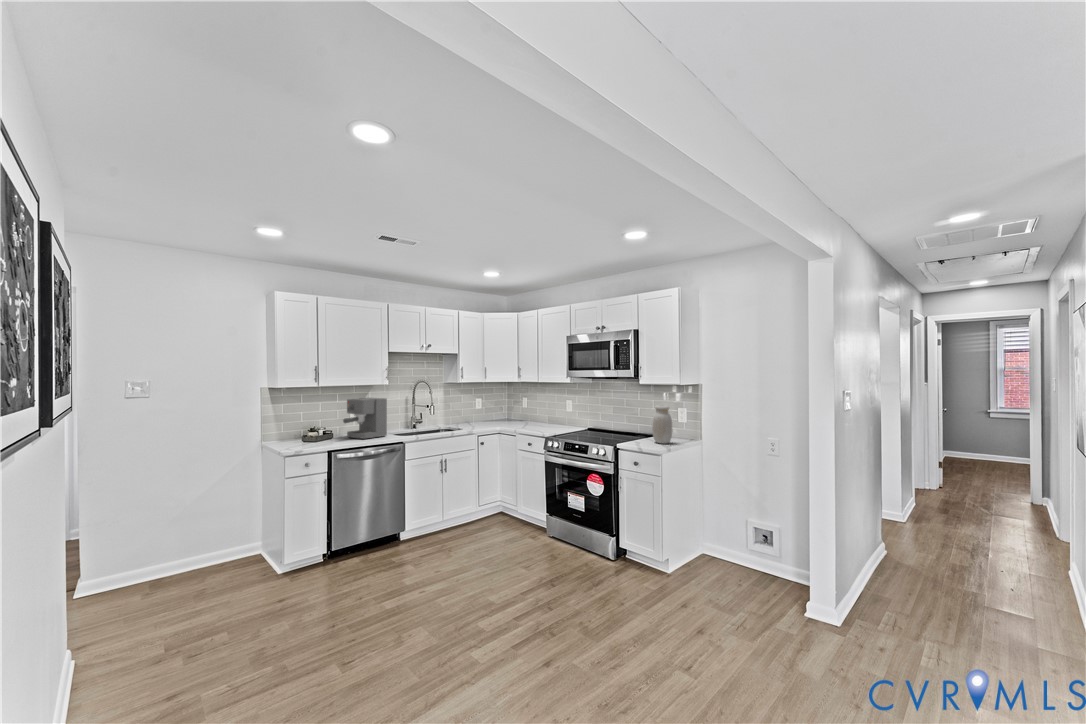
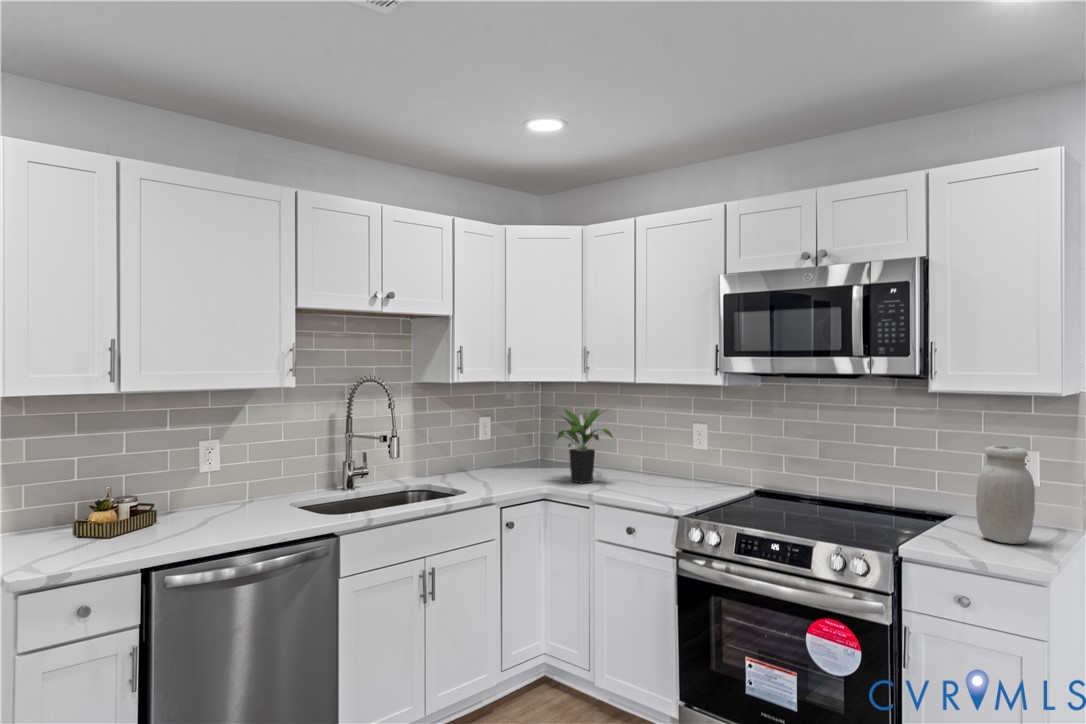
potted plant: none [503,393,531,427] -> present [557,409,613,483]
coffee maker: present [343,398,387,439] -> none [183,418,293,526]

